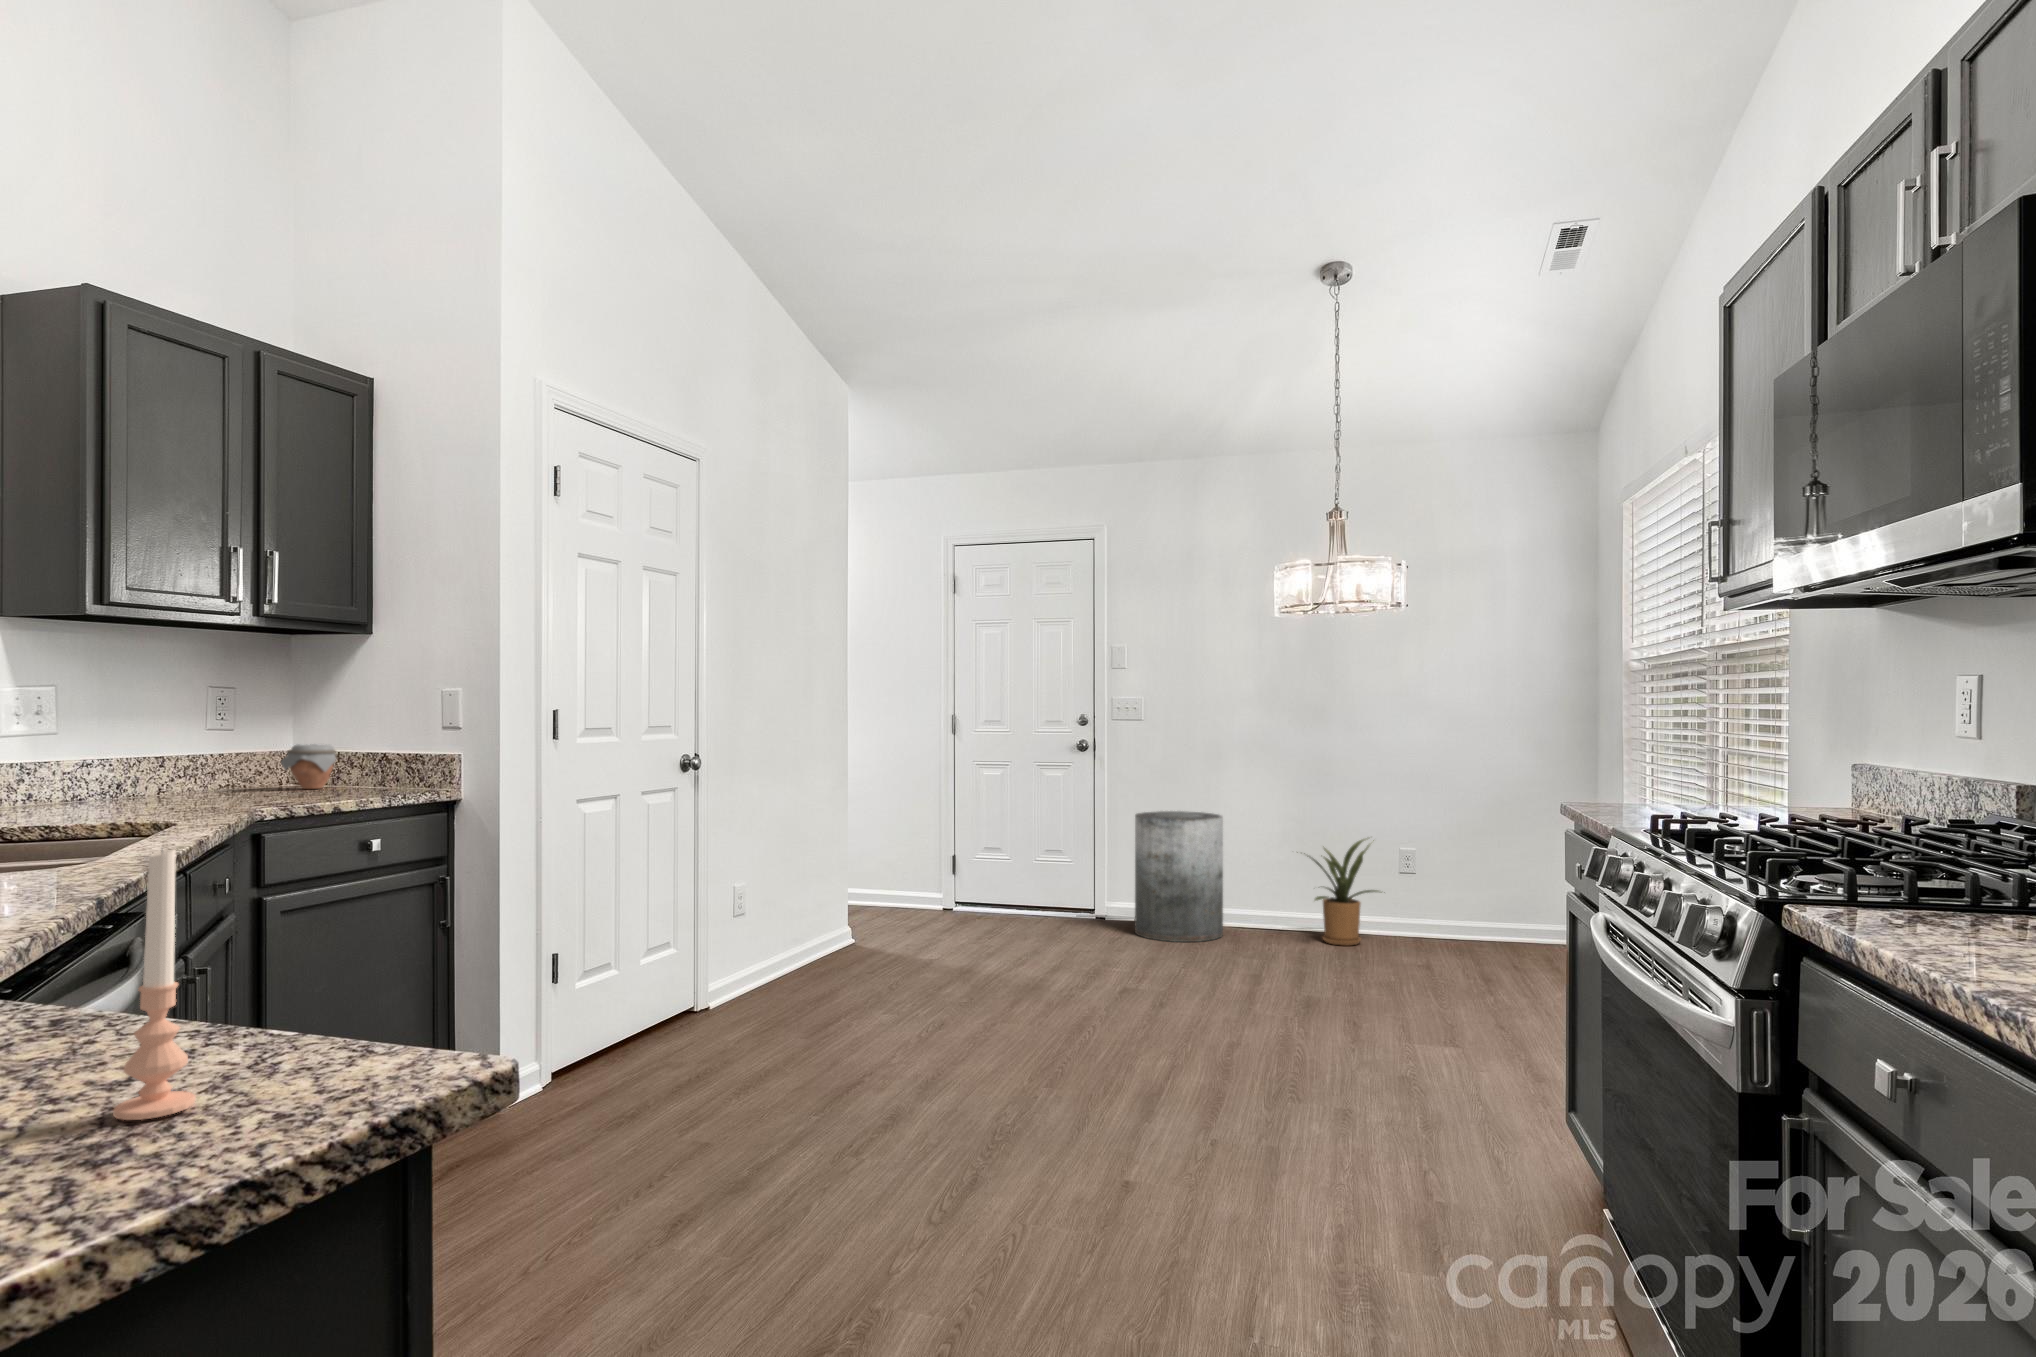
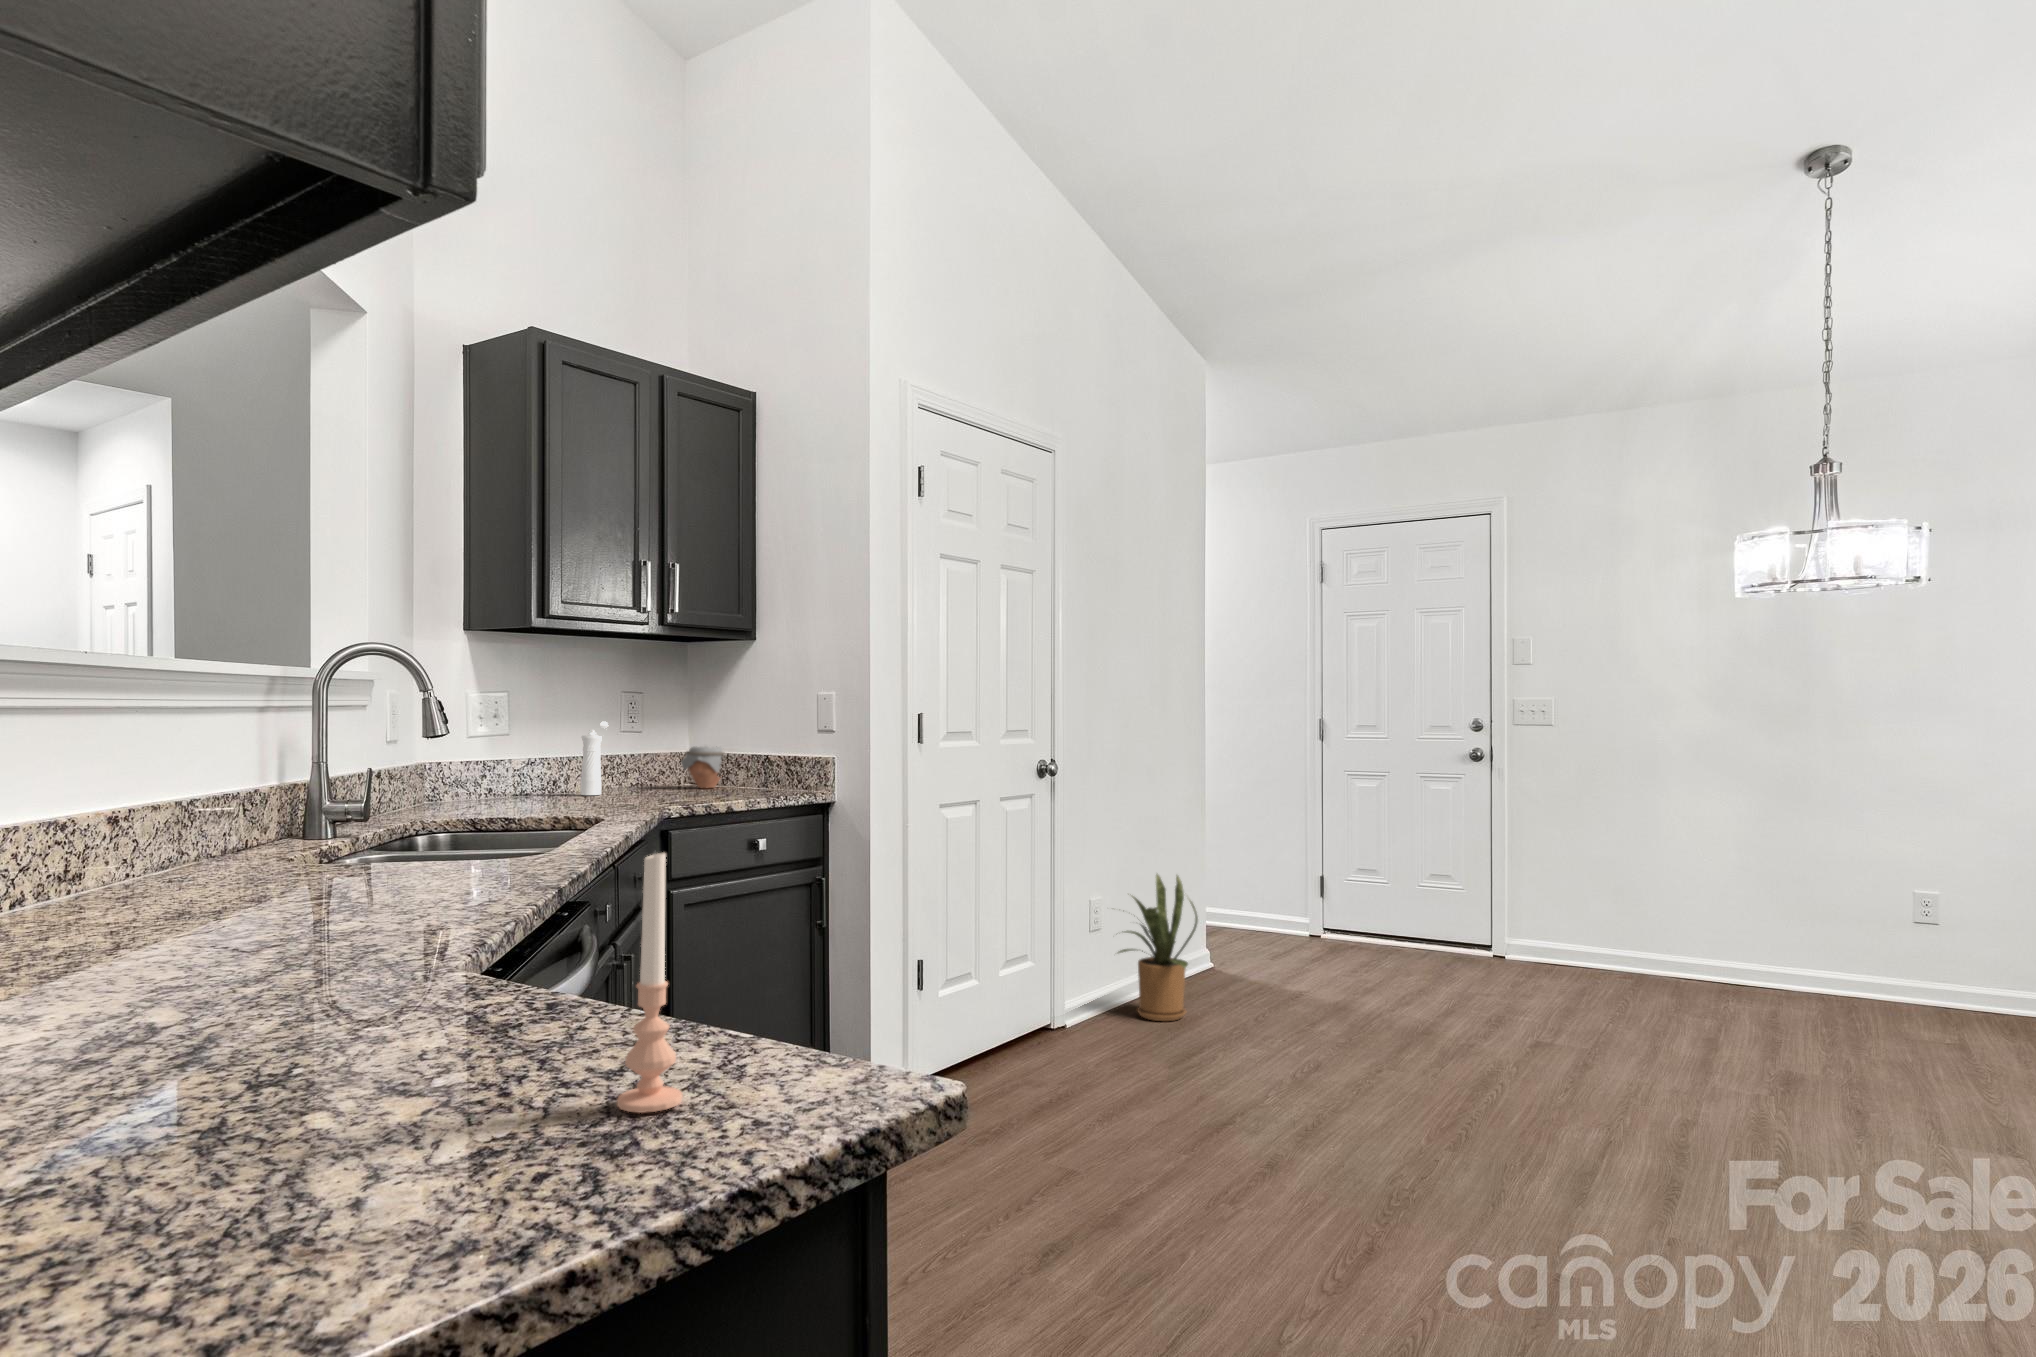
pepper mill: none [152,718,190,800] -> present [580,721,609,795]
trash can: present [1135,811,1223,942] -> none [1526,836,1639,990]
house plant: present [1304,839,1382,946] -> present [1118,874,1198,1021]

